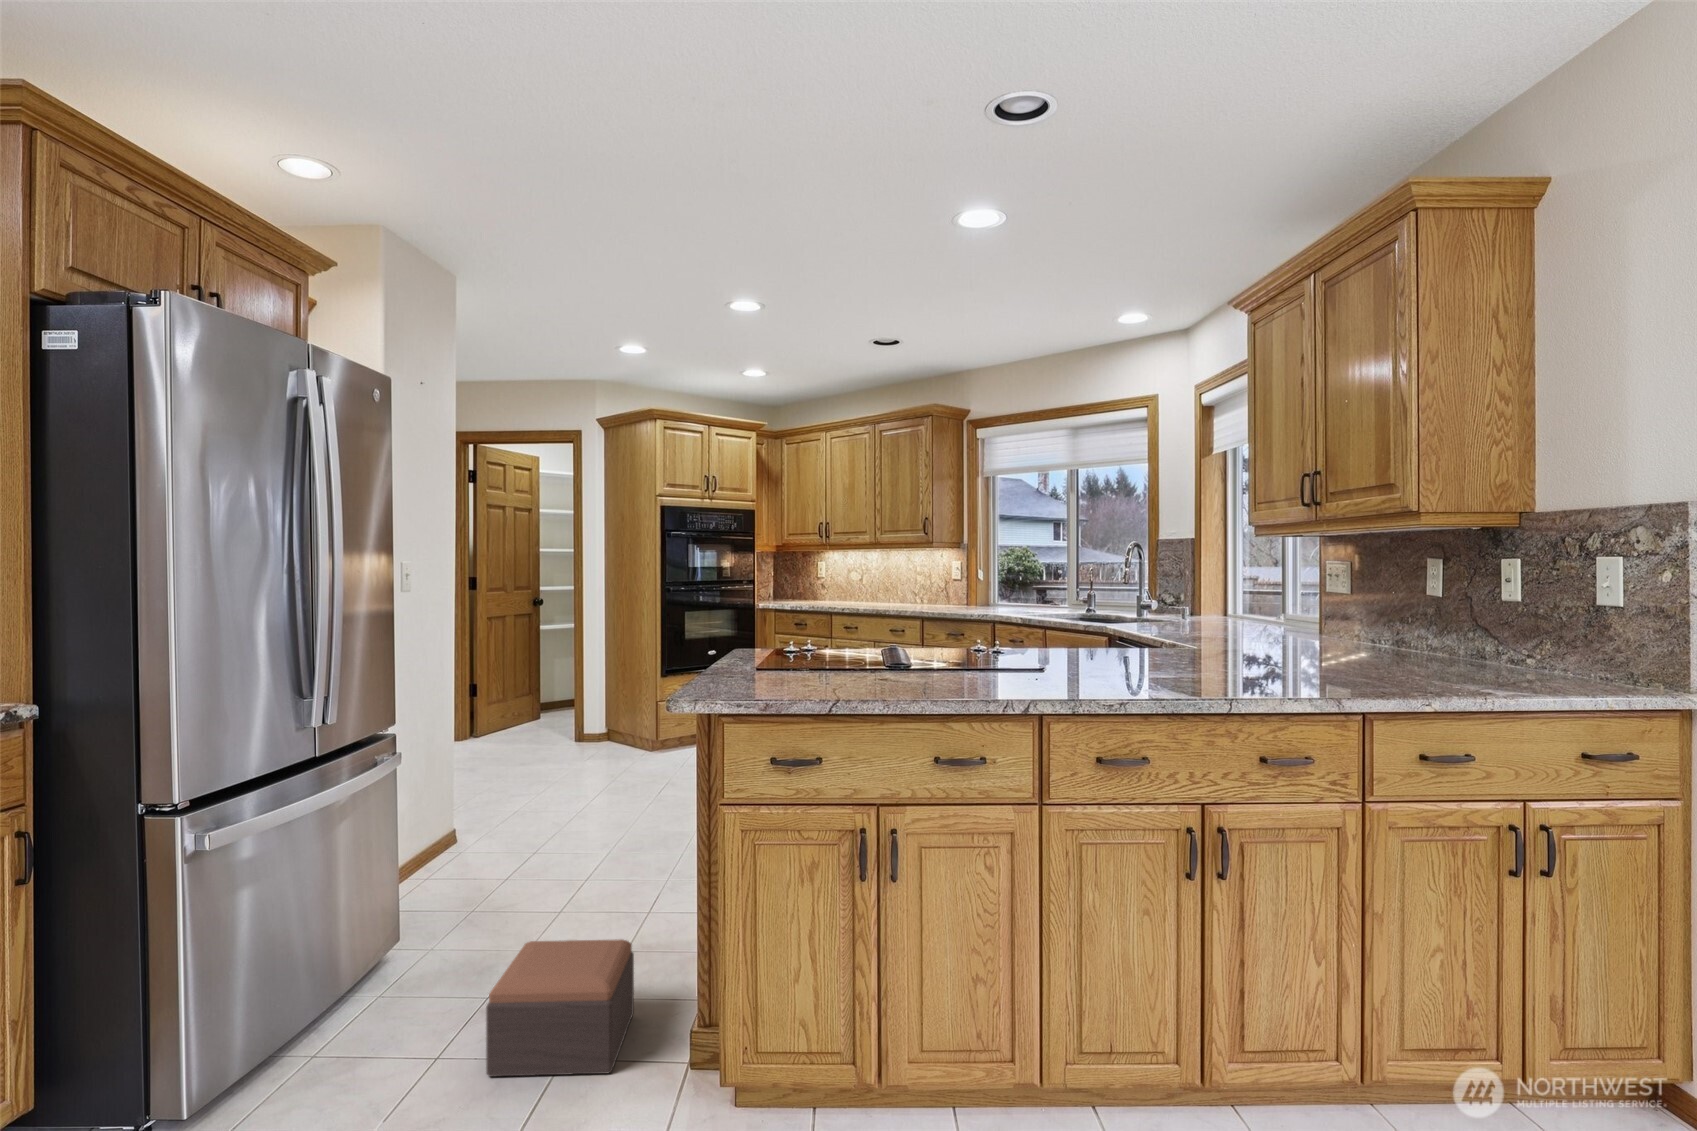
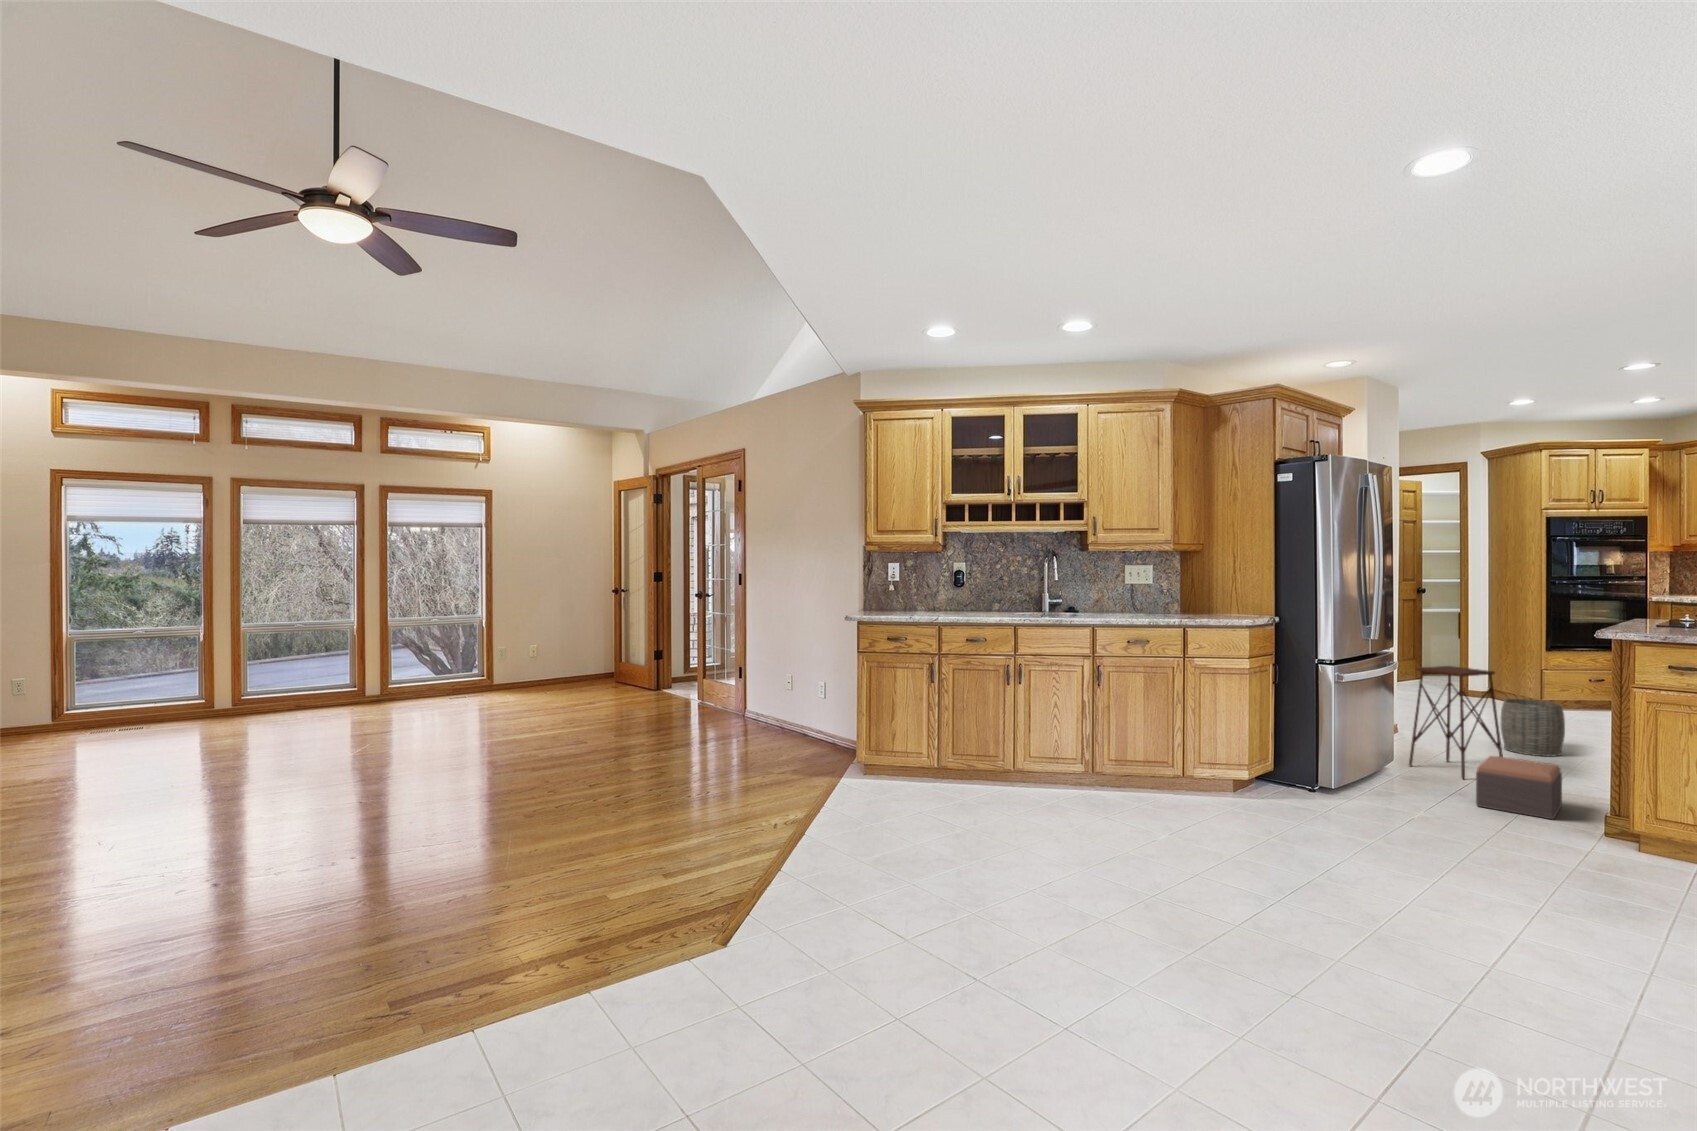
side table: none [419,749,572,973] -> present [1409,666,1503,779]
woven basket: none [587,771,664,864] -> present [1501,699,1565,757]

